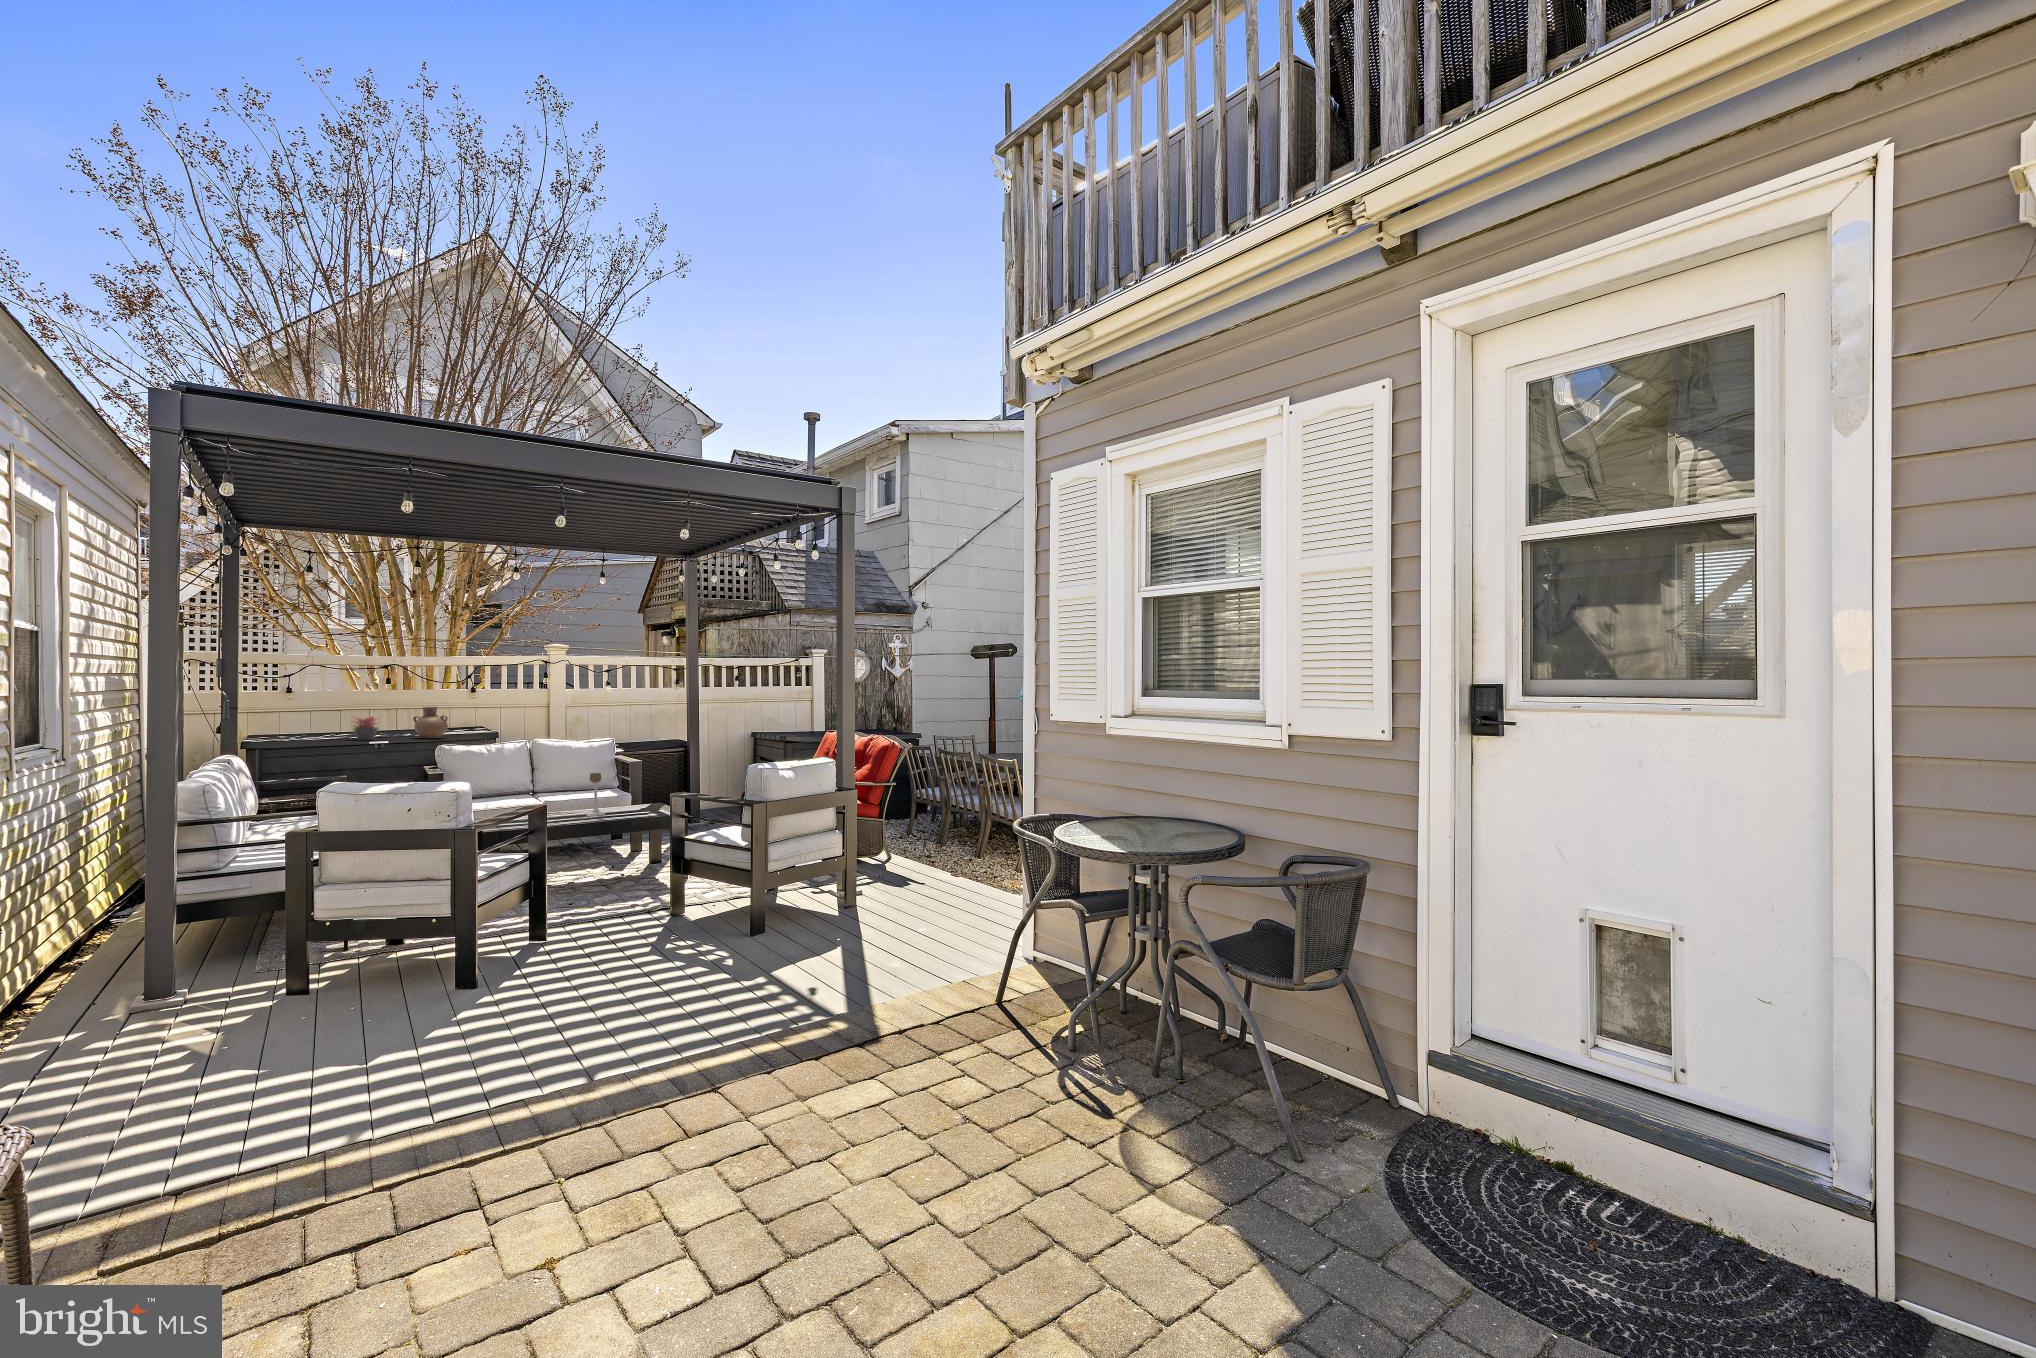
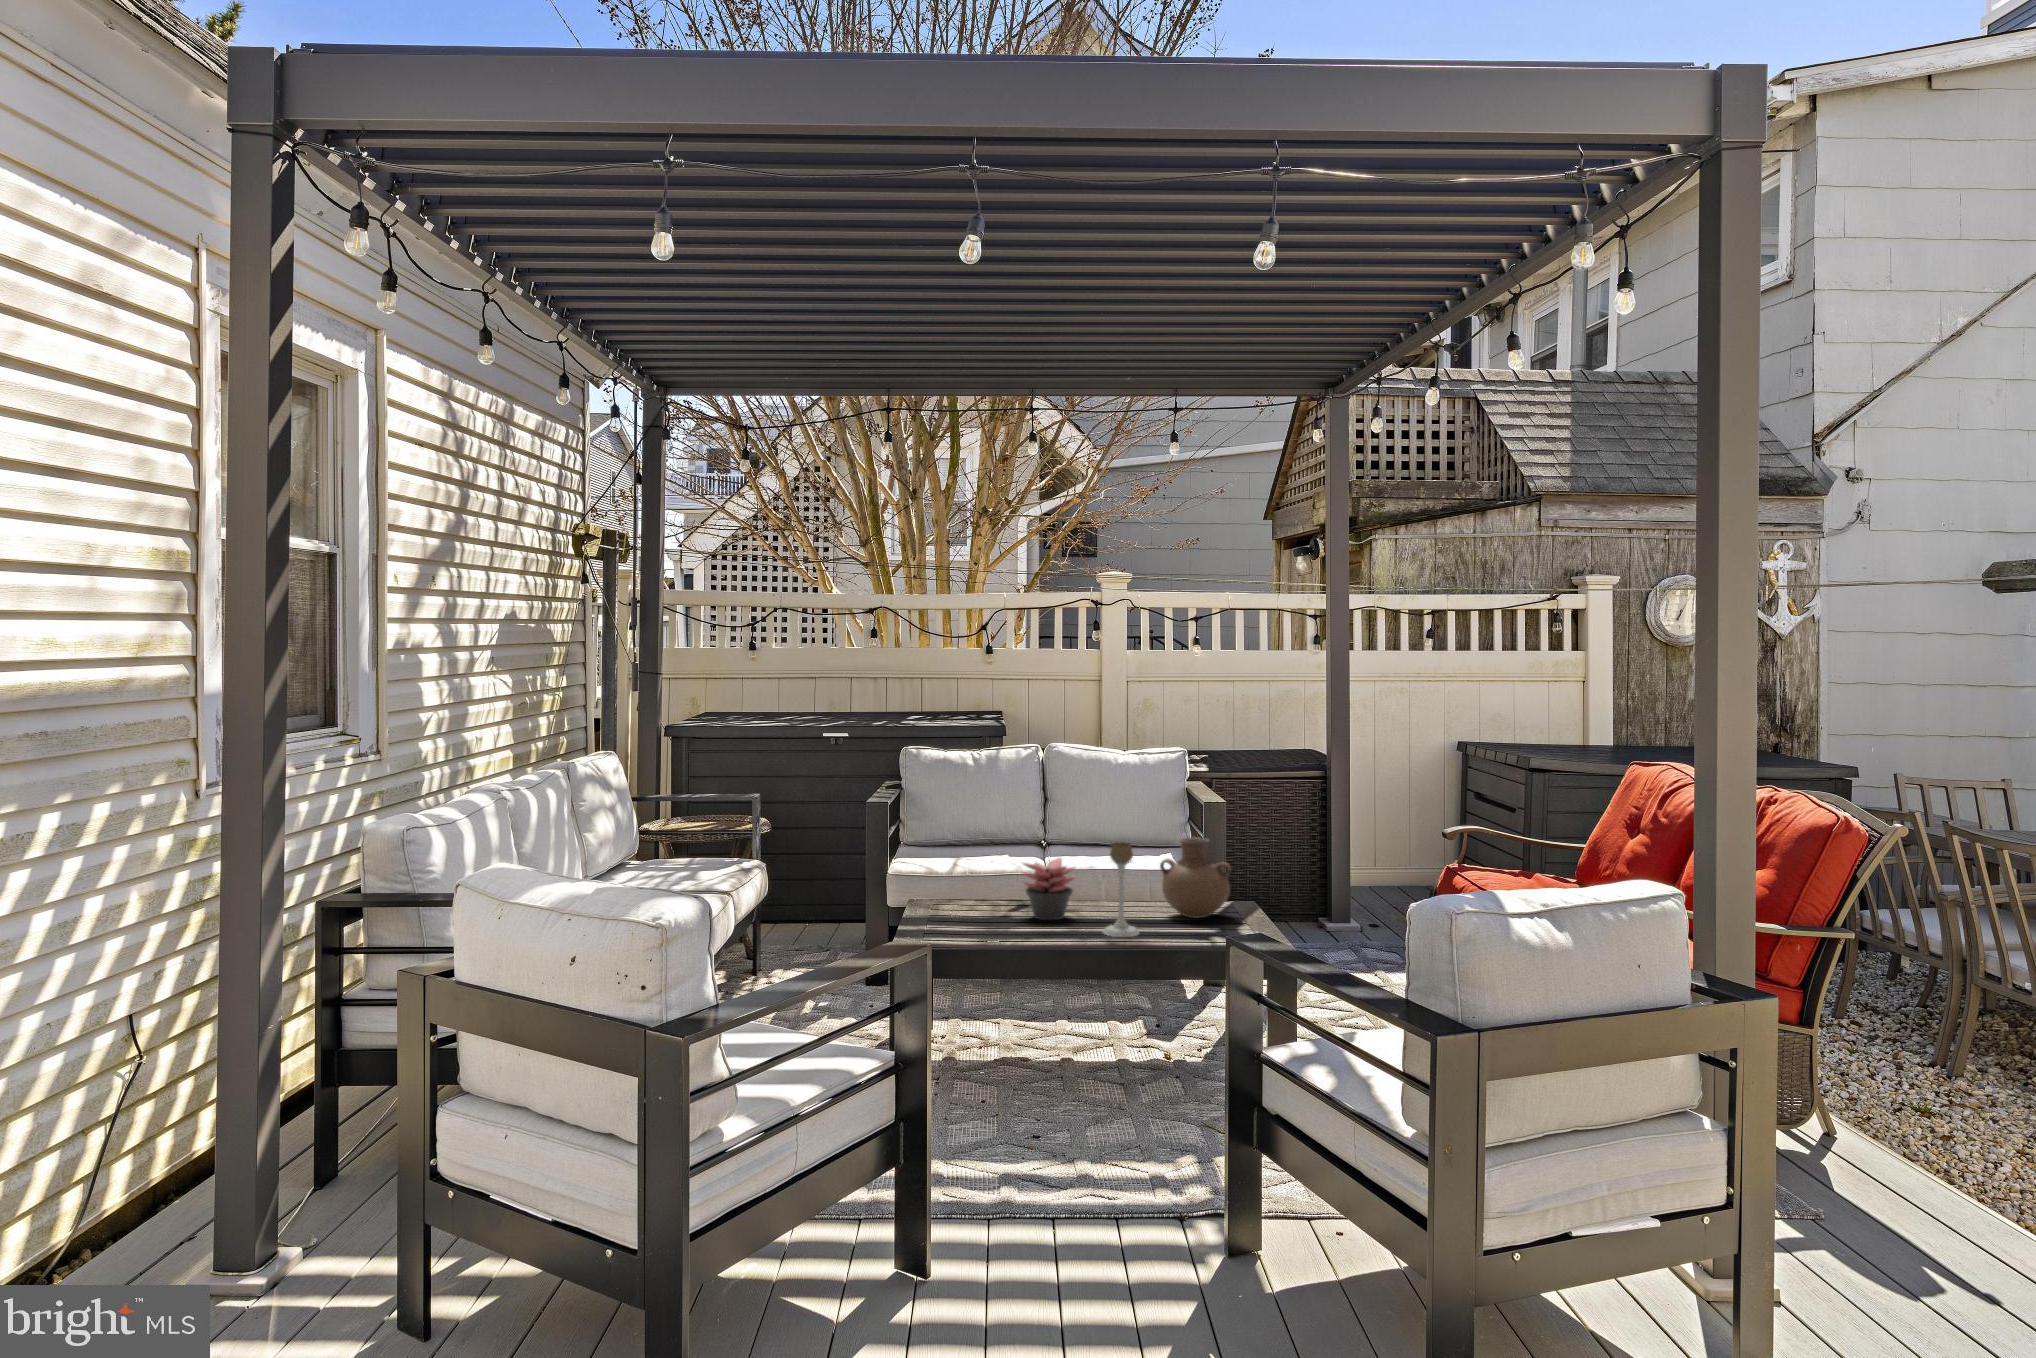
vase: present [413,707,448,739] -> present [1160,837,1231,918]
succulent plant: present [354,716,378,740] -> present [1023,858,1075,920]

